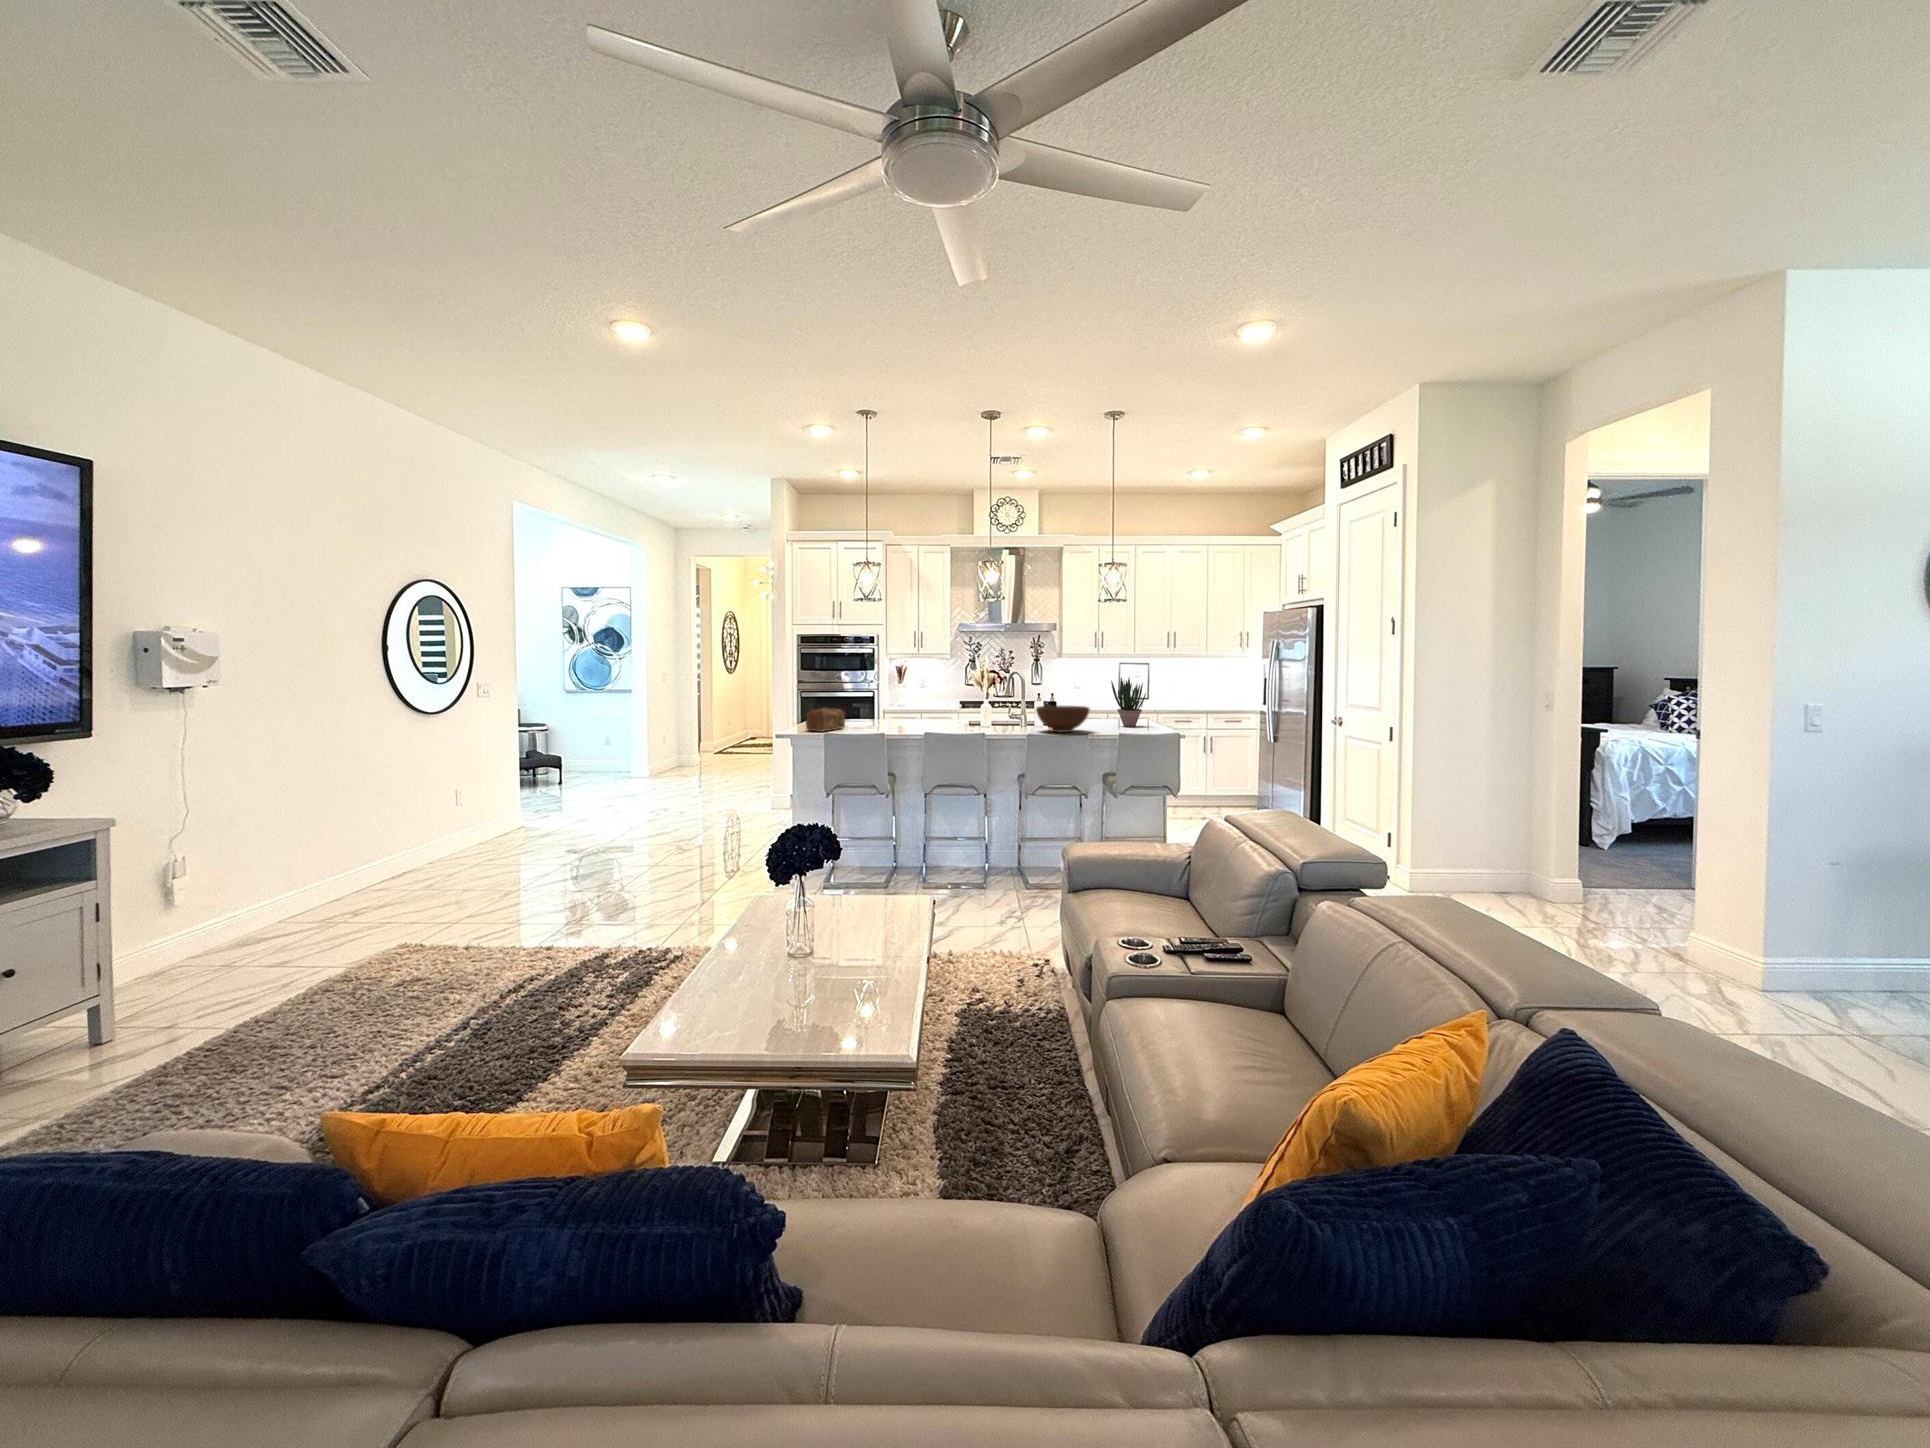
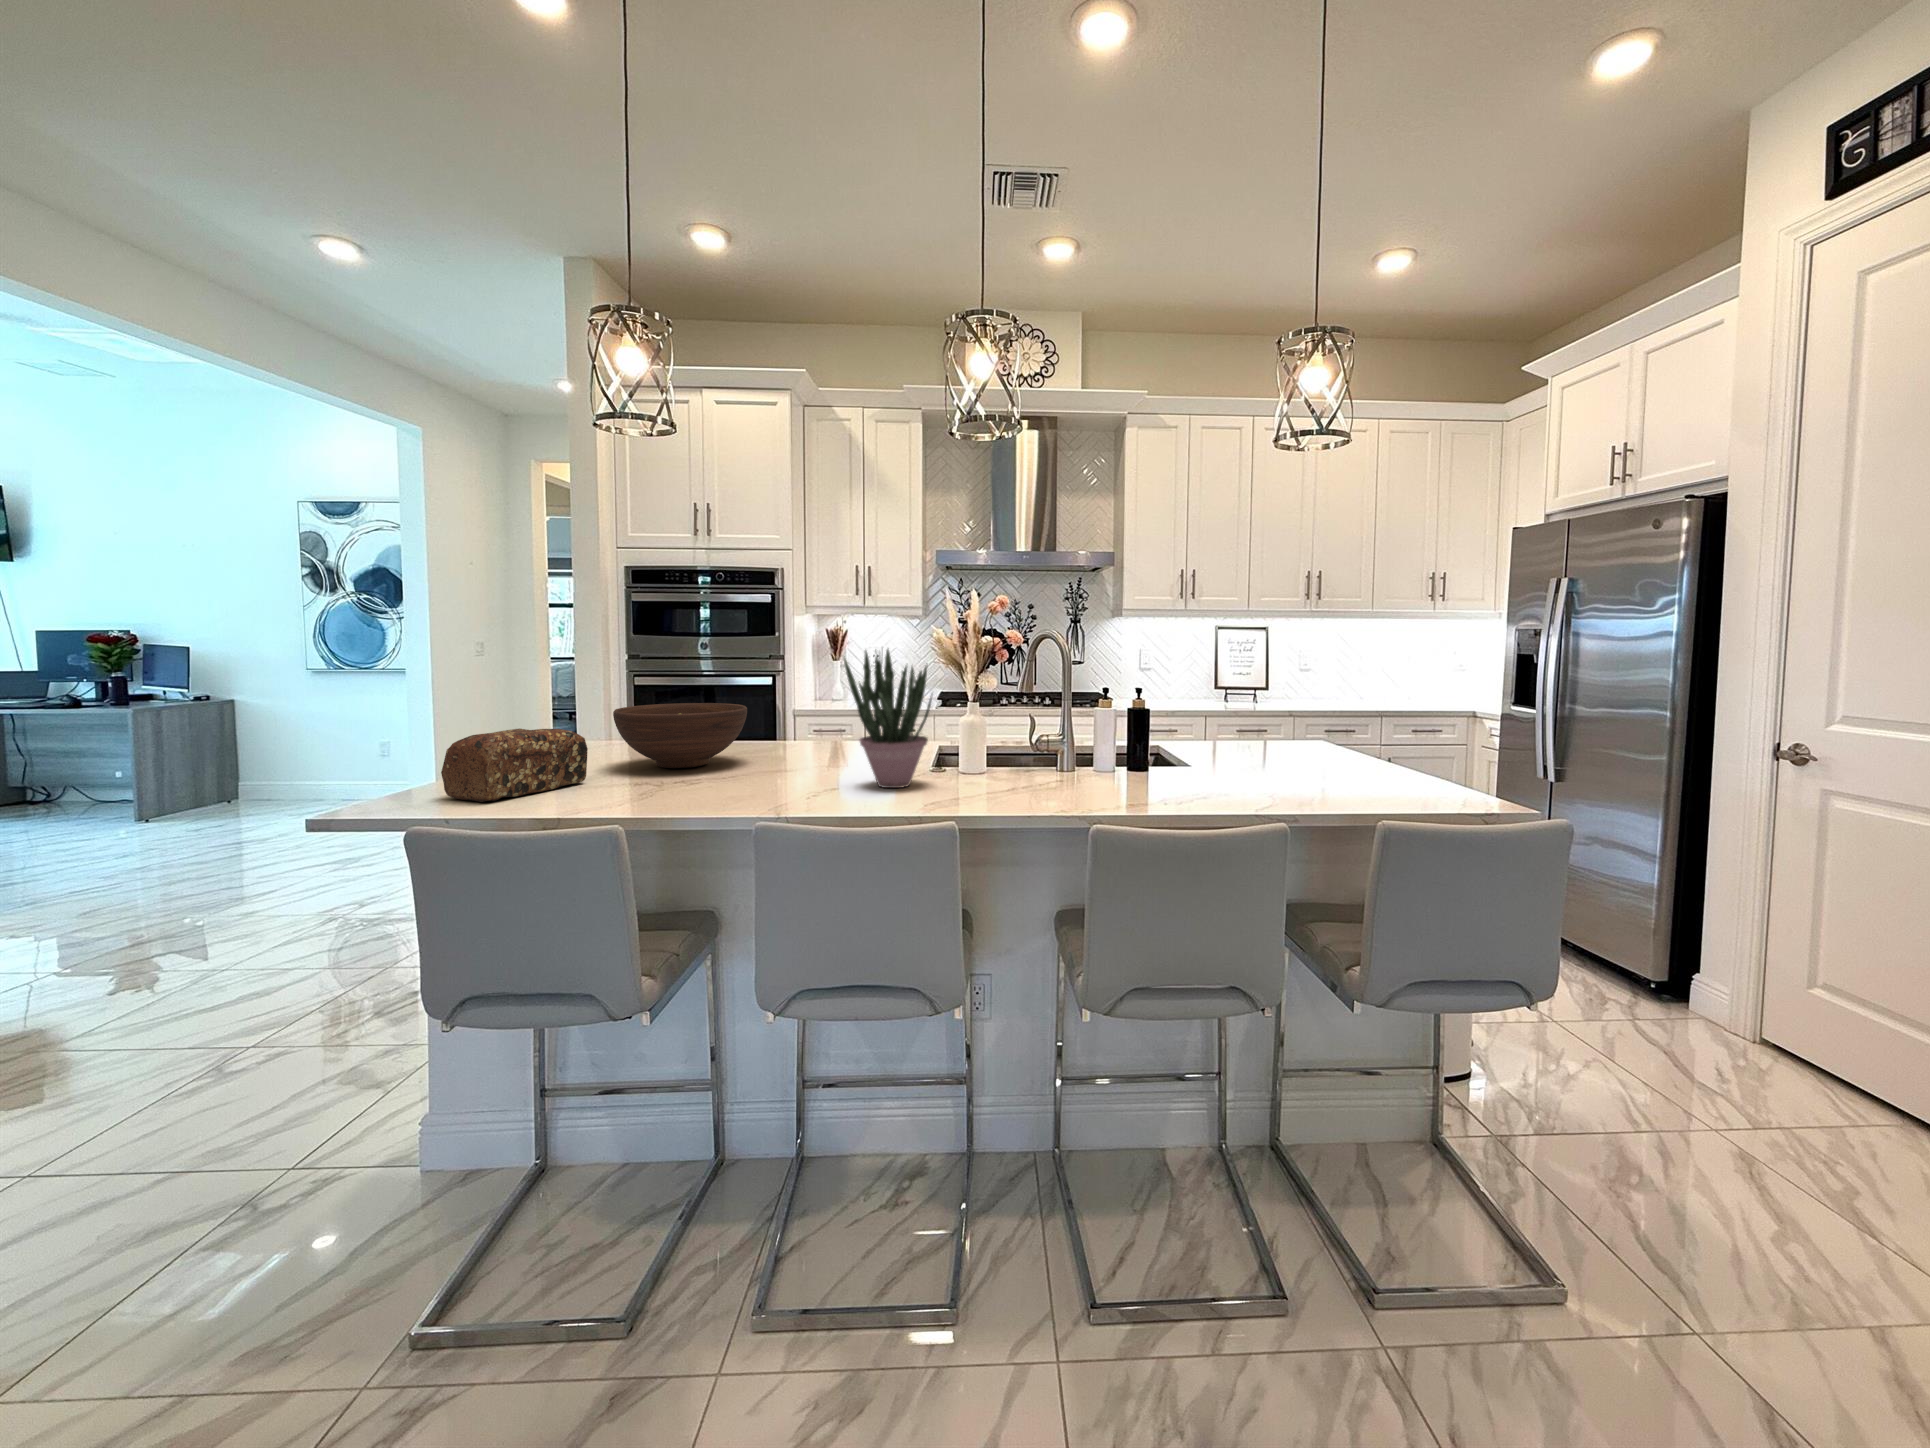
potted plant: present [1111,678,1146,727] -> present [844,649,932,788]
fruit bowl: present [1036,706,1089,733] -> present [613,703,747,768]

